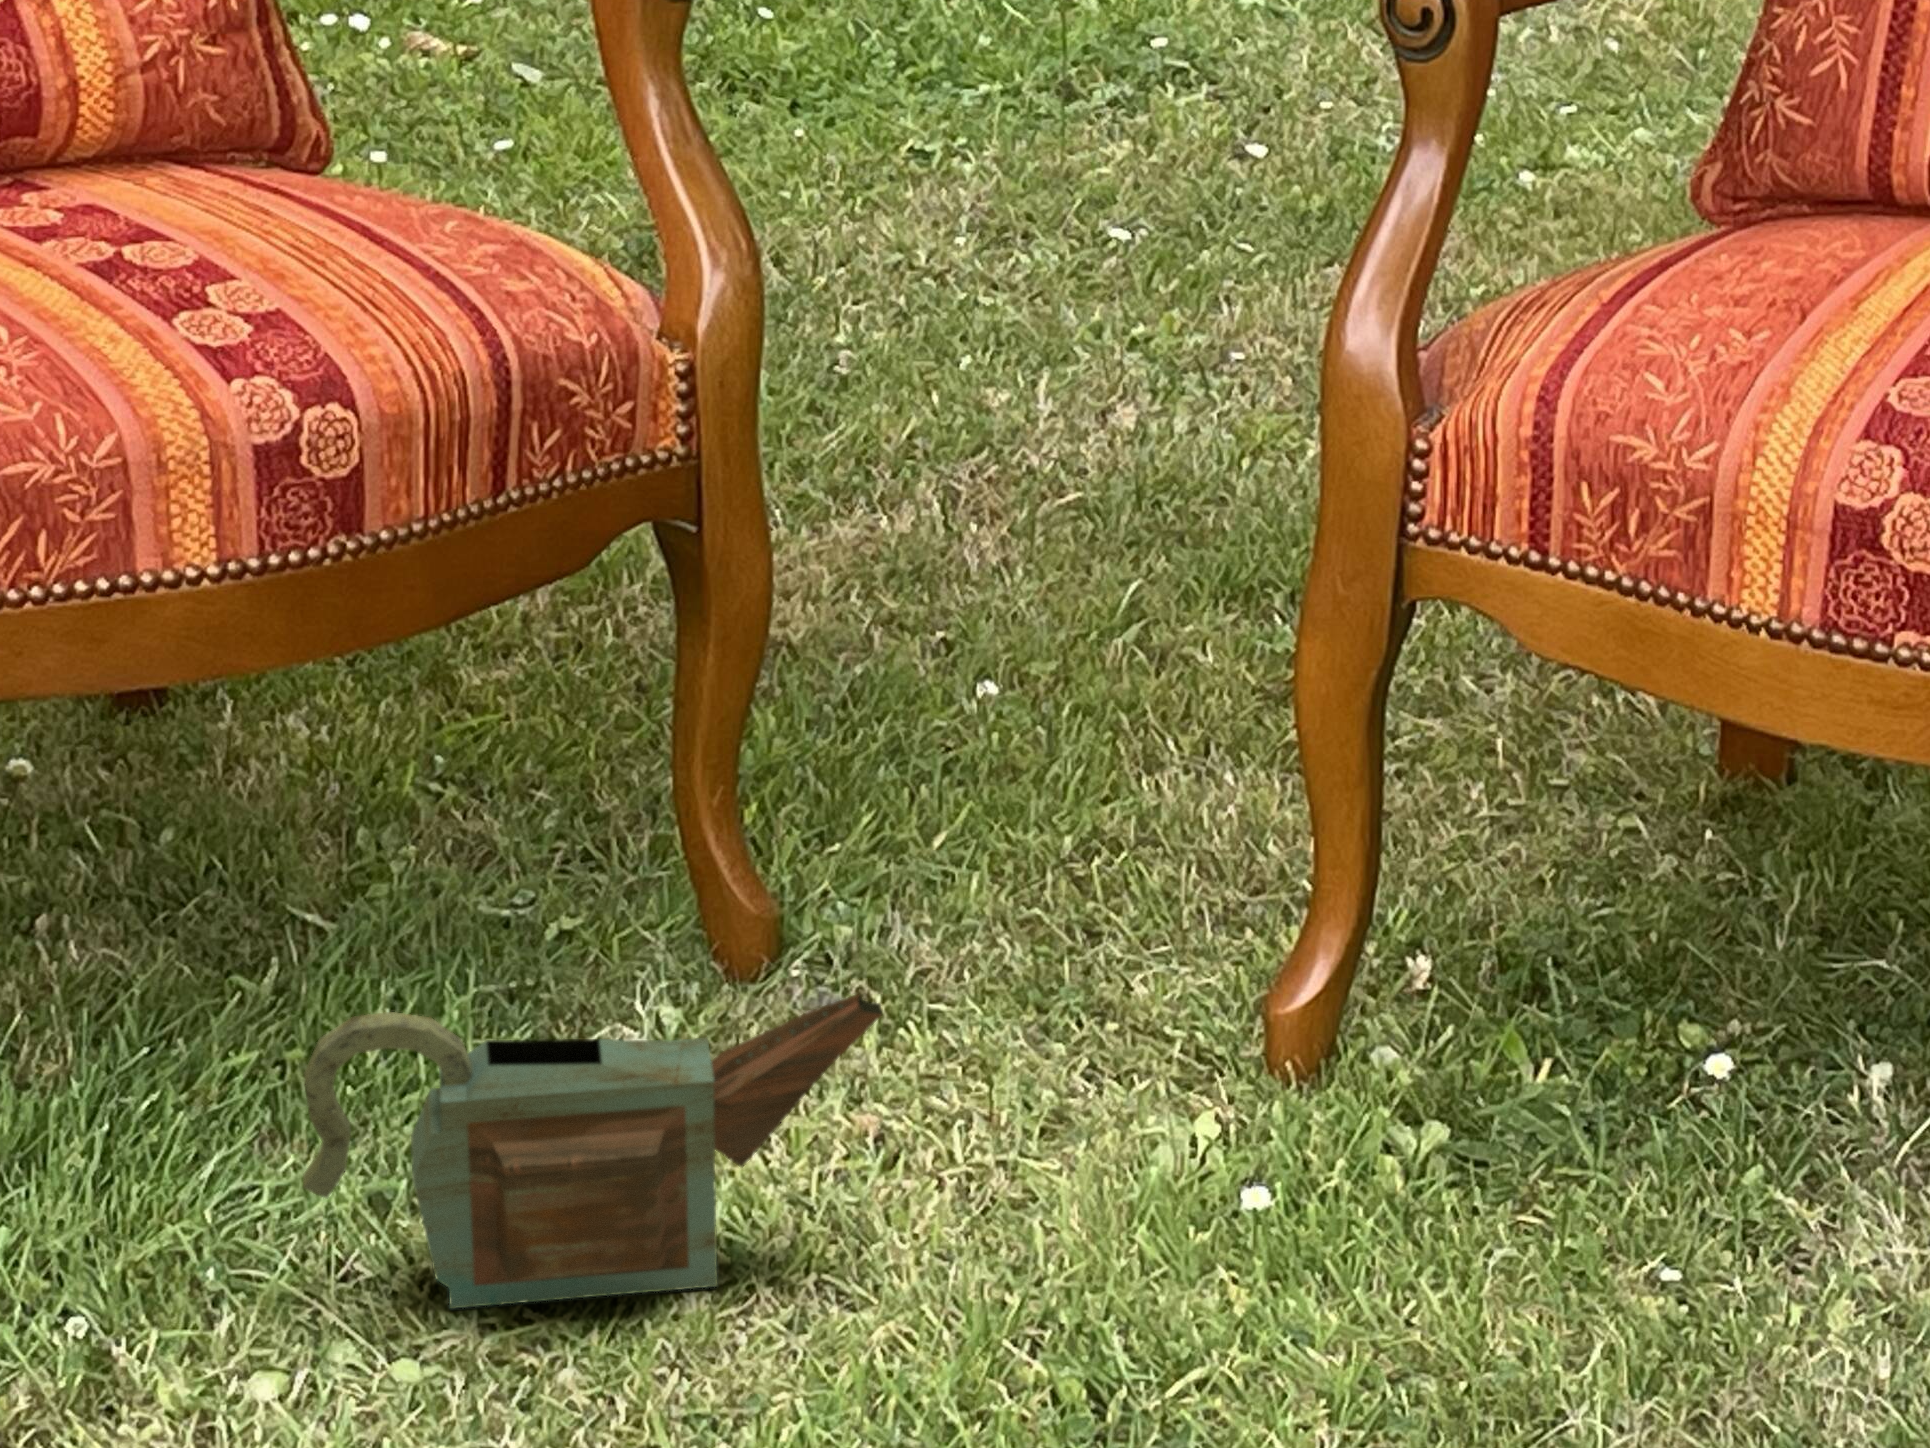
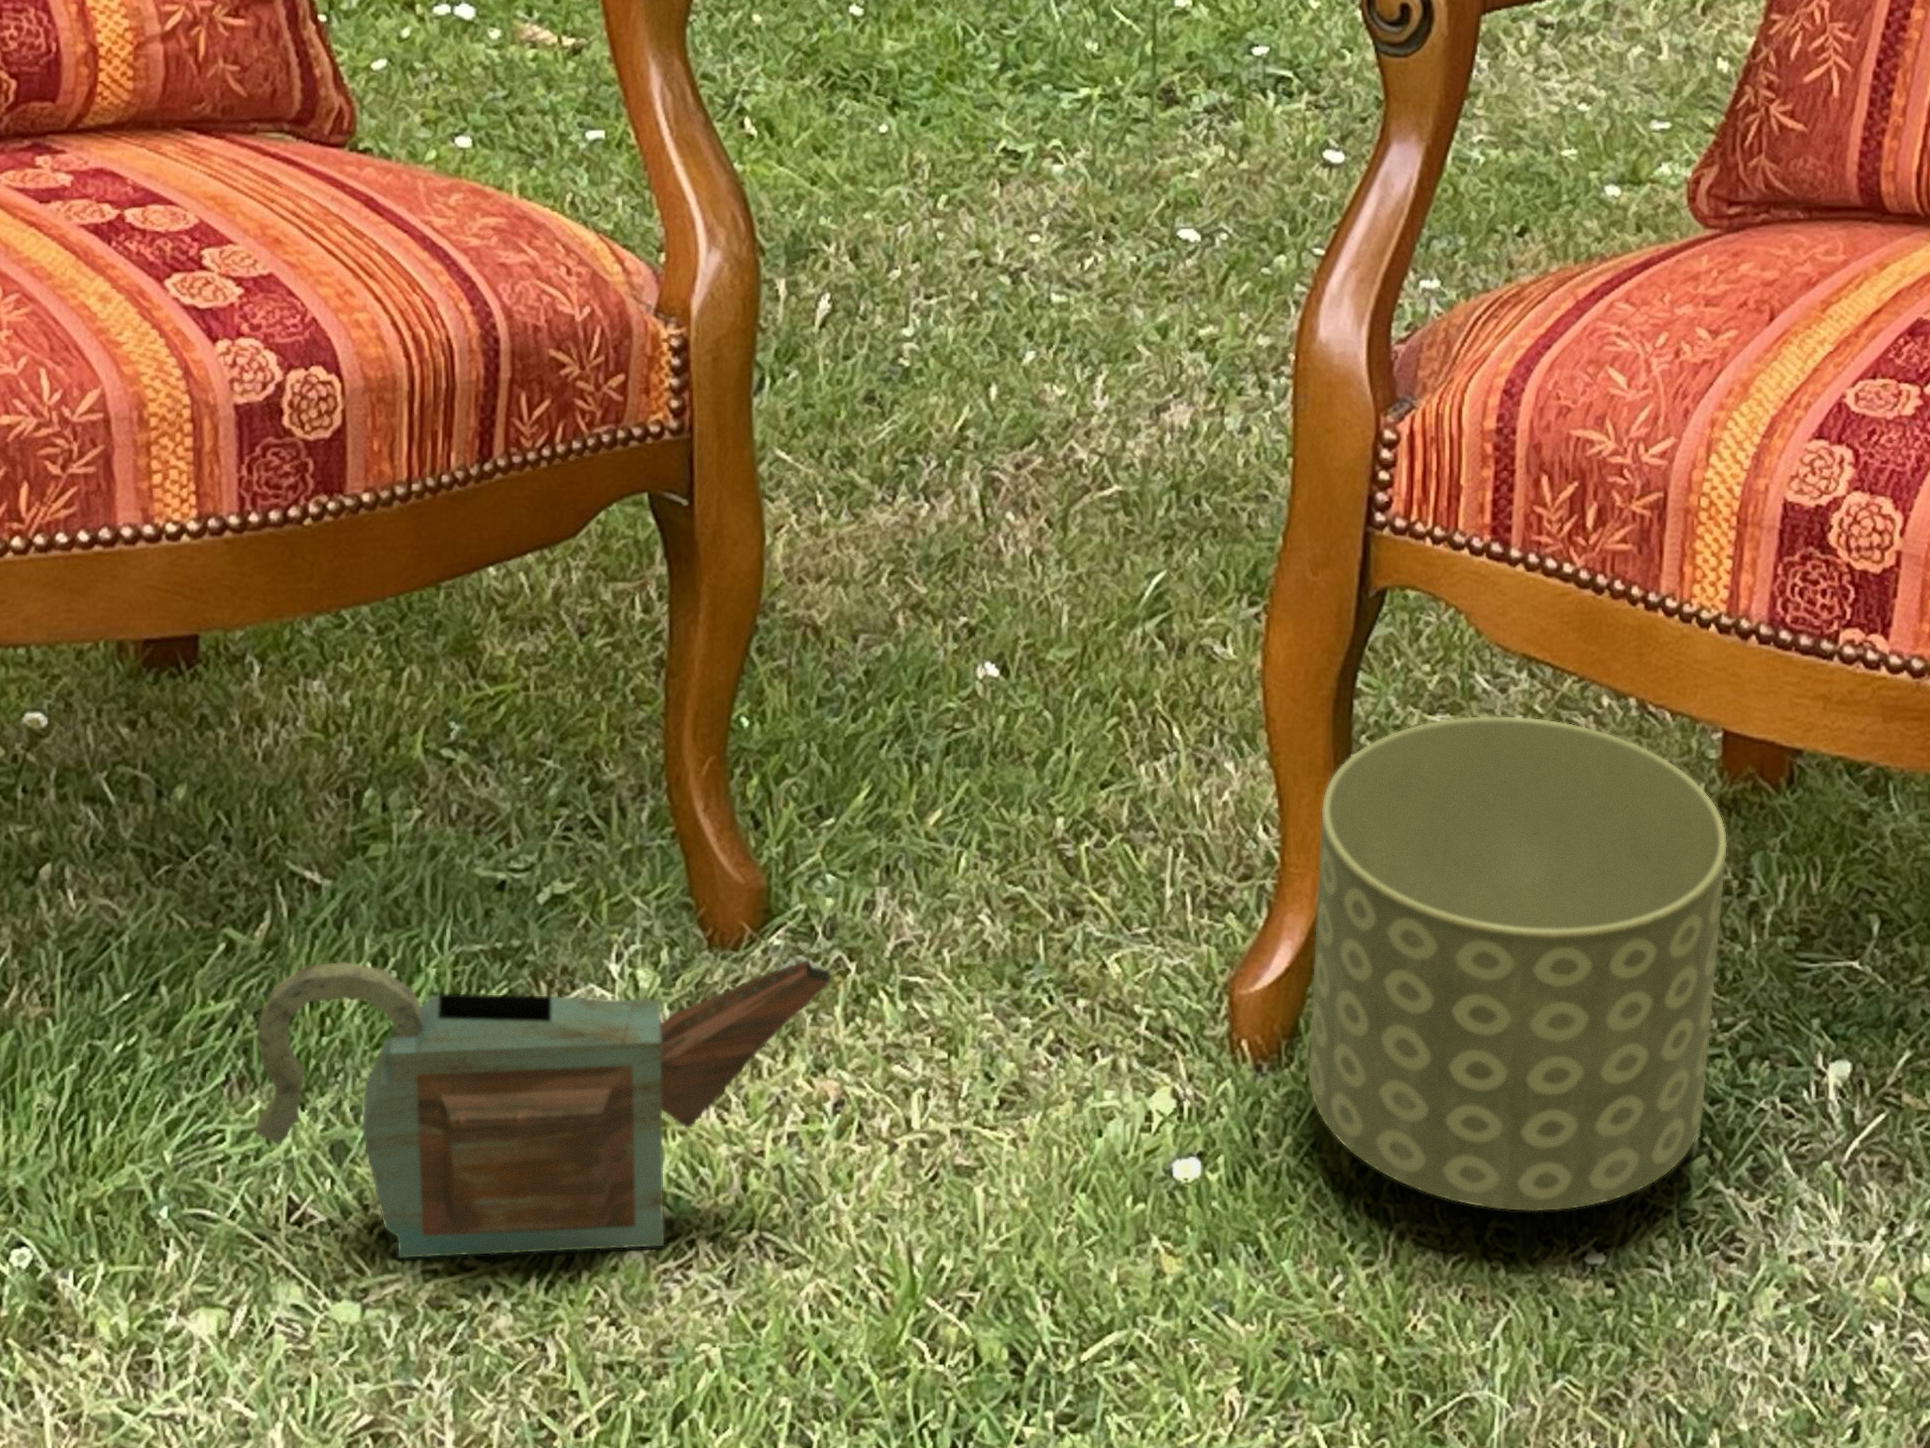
planter: none [1355,725,1772,1218] -> present [1309,717,1726,1211]

